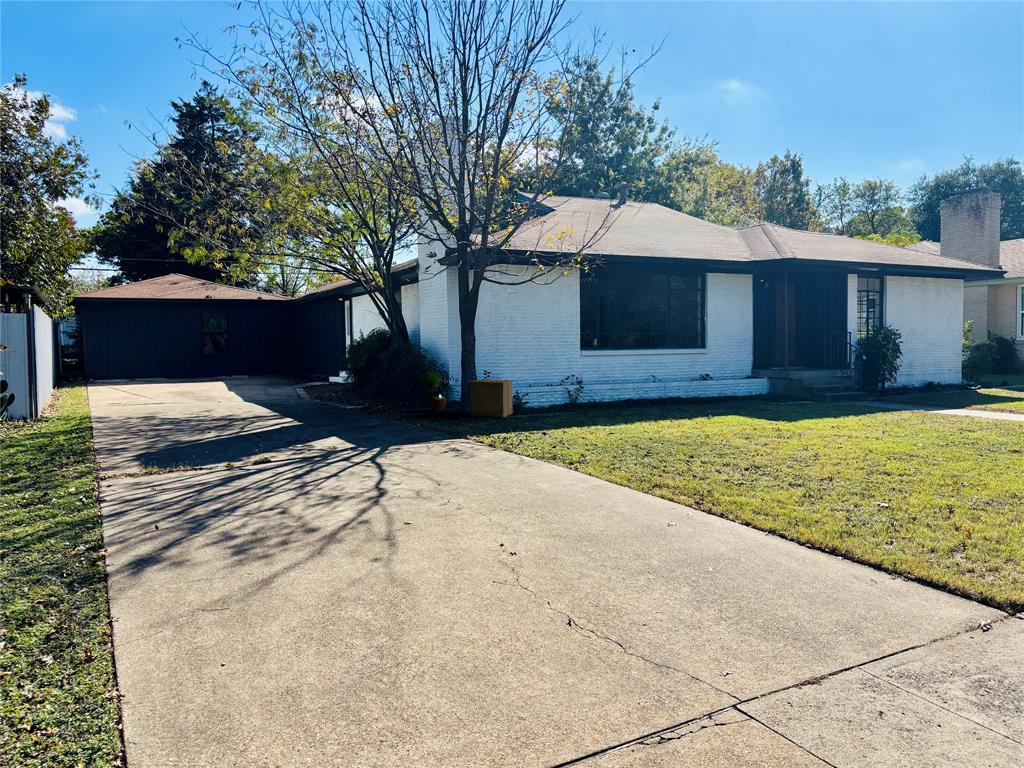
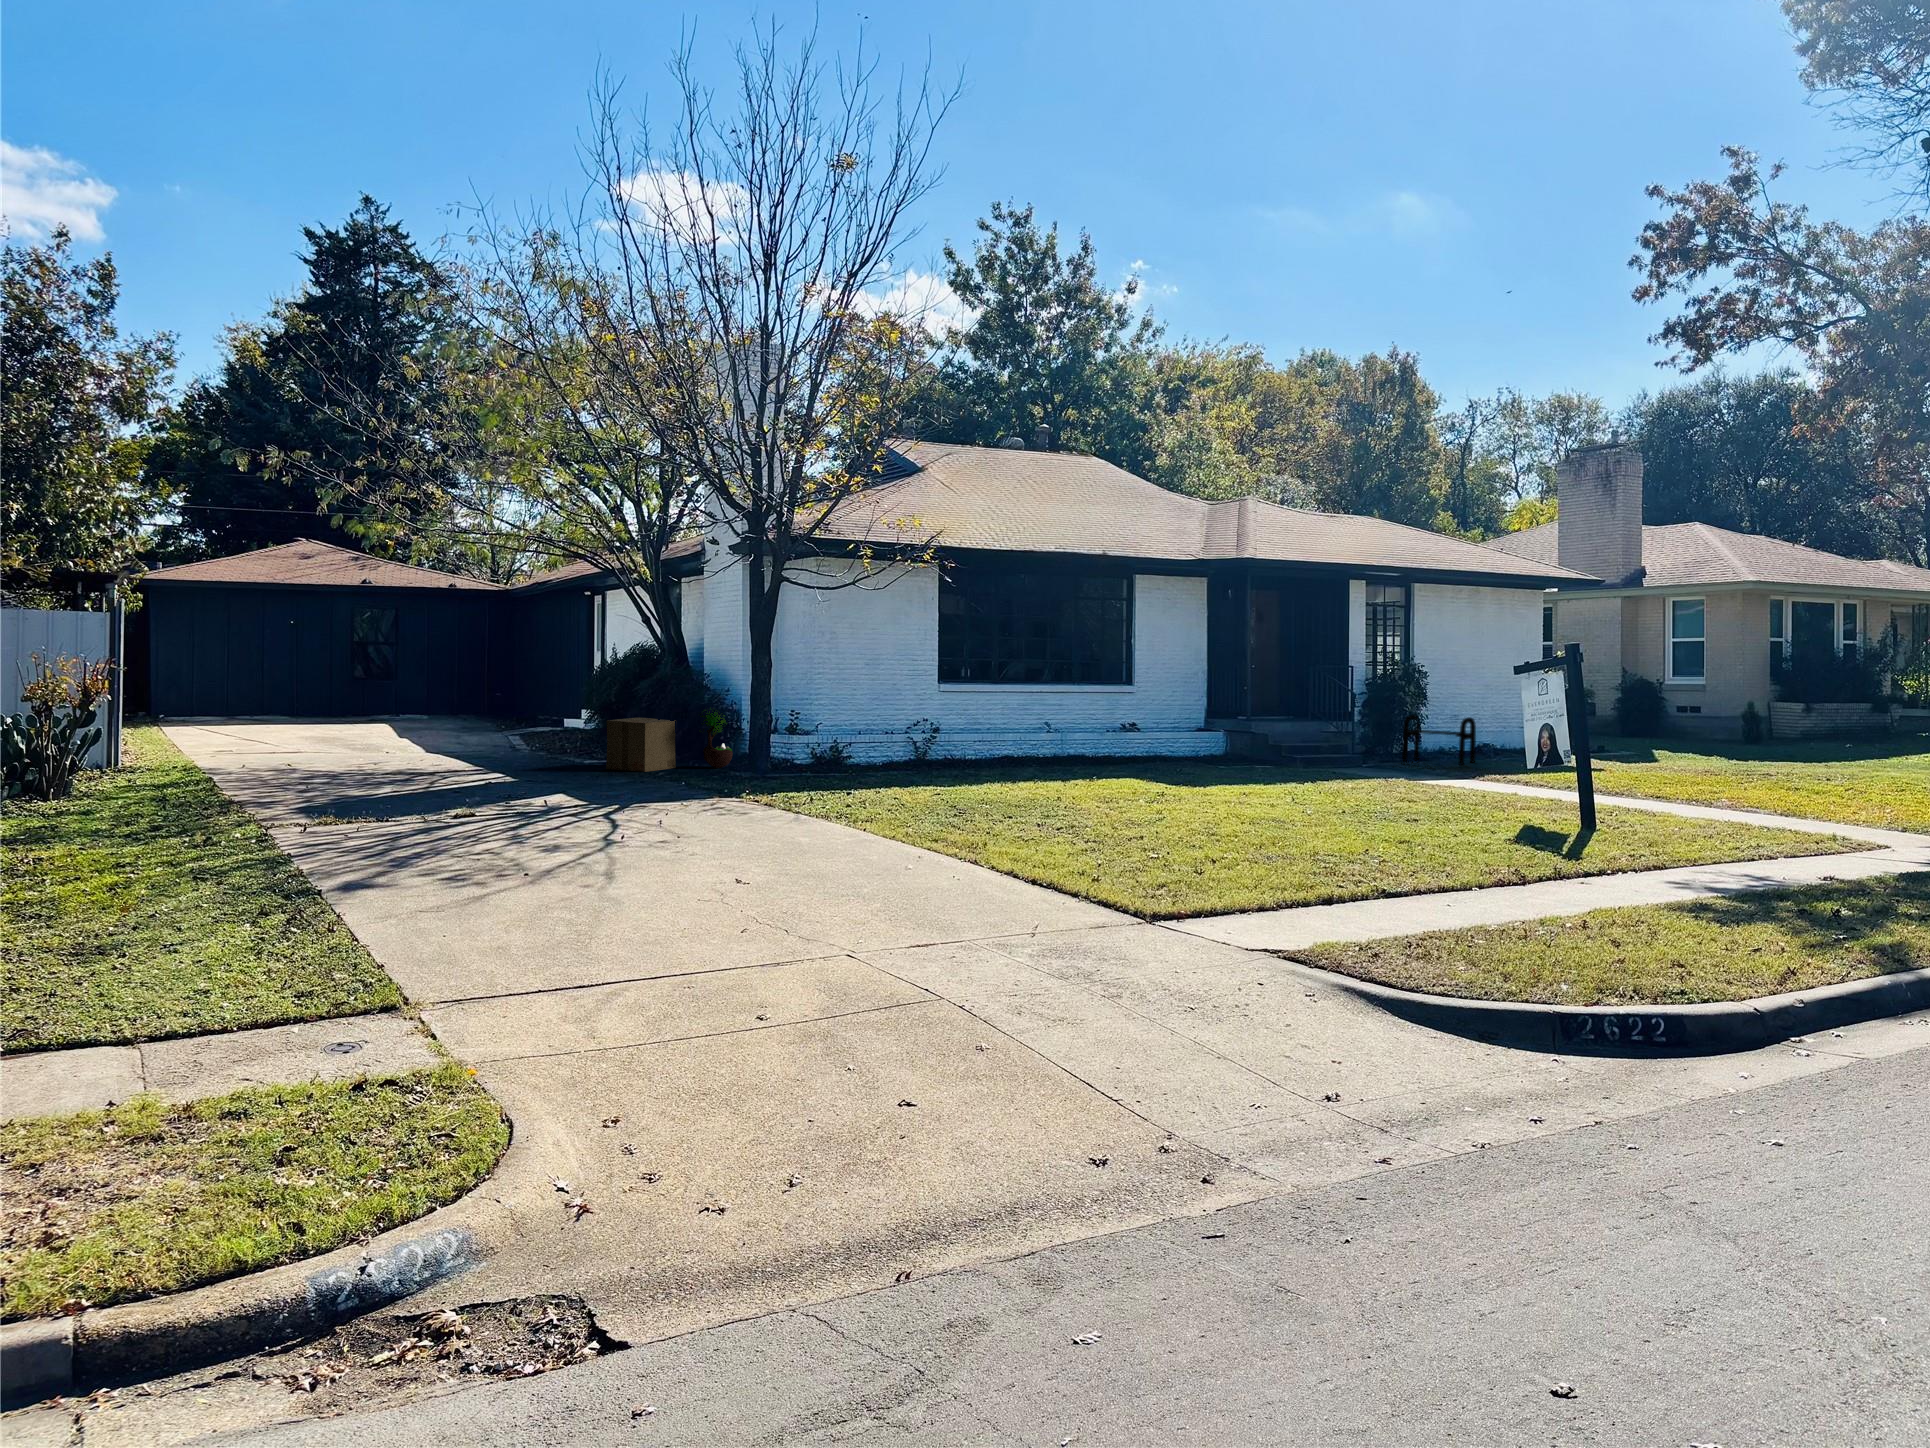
bench: none [888,364,941,397] -> present [1402,714,1476,765]
cardboard box: present [470,380,513,417] -> present [606,717,676,772]

